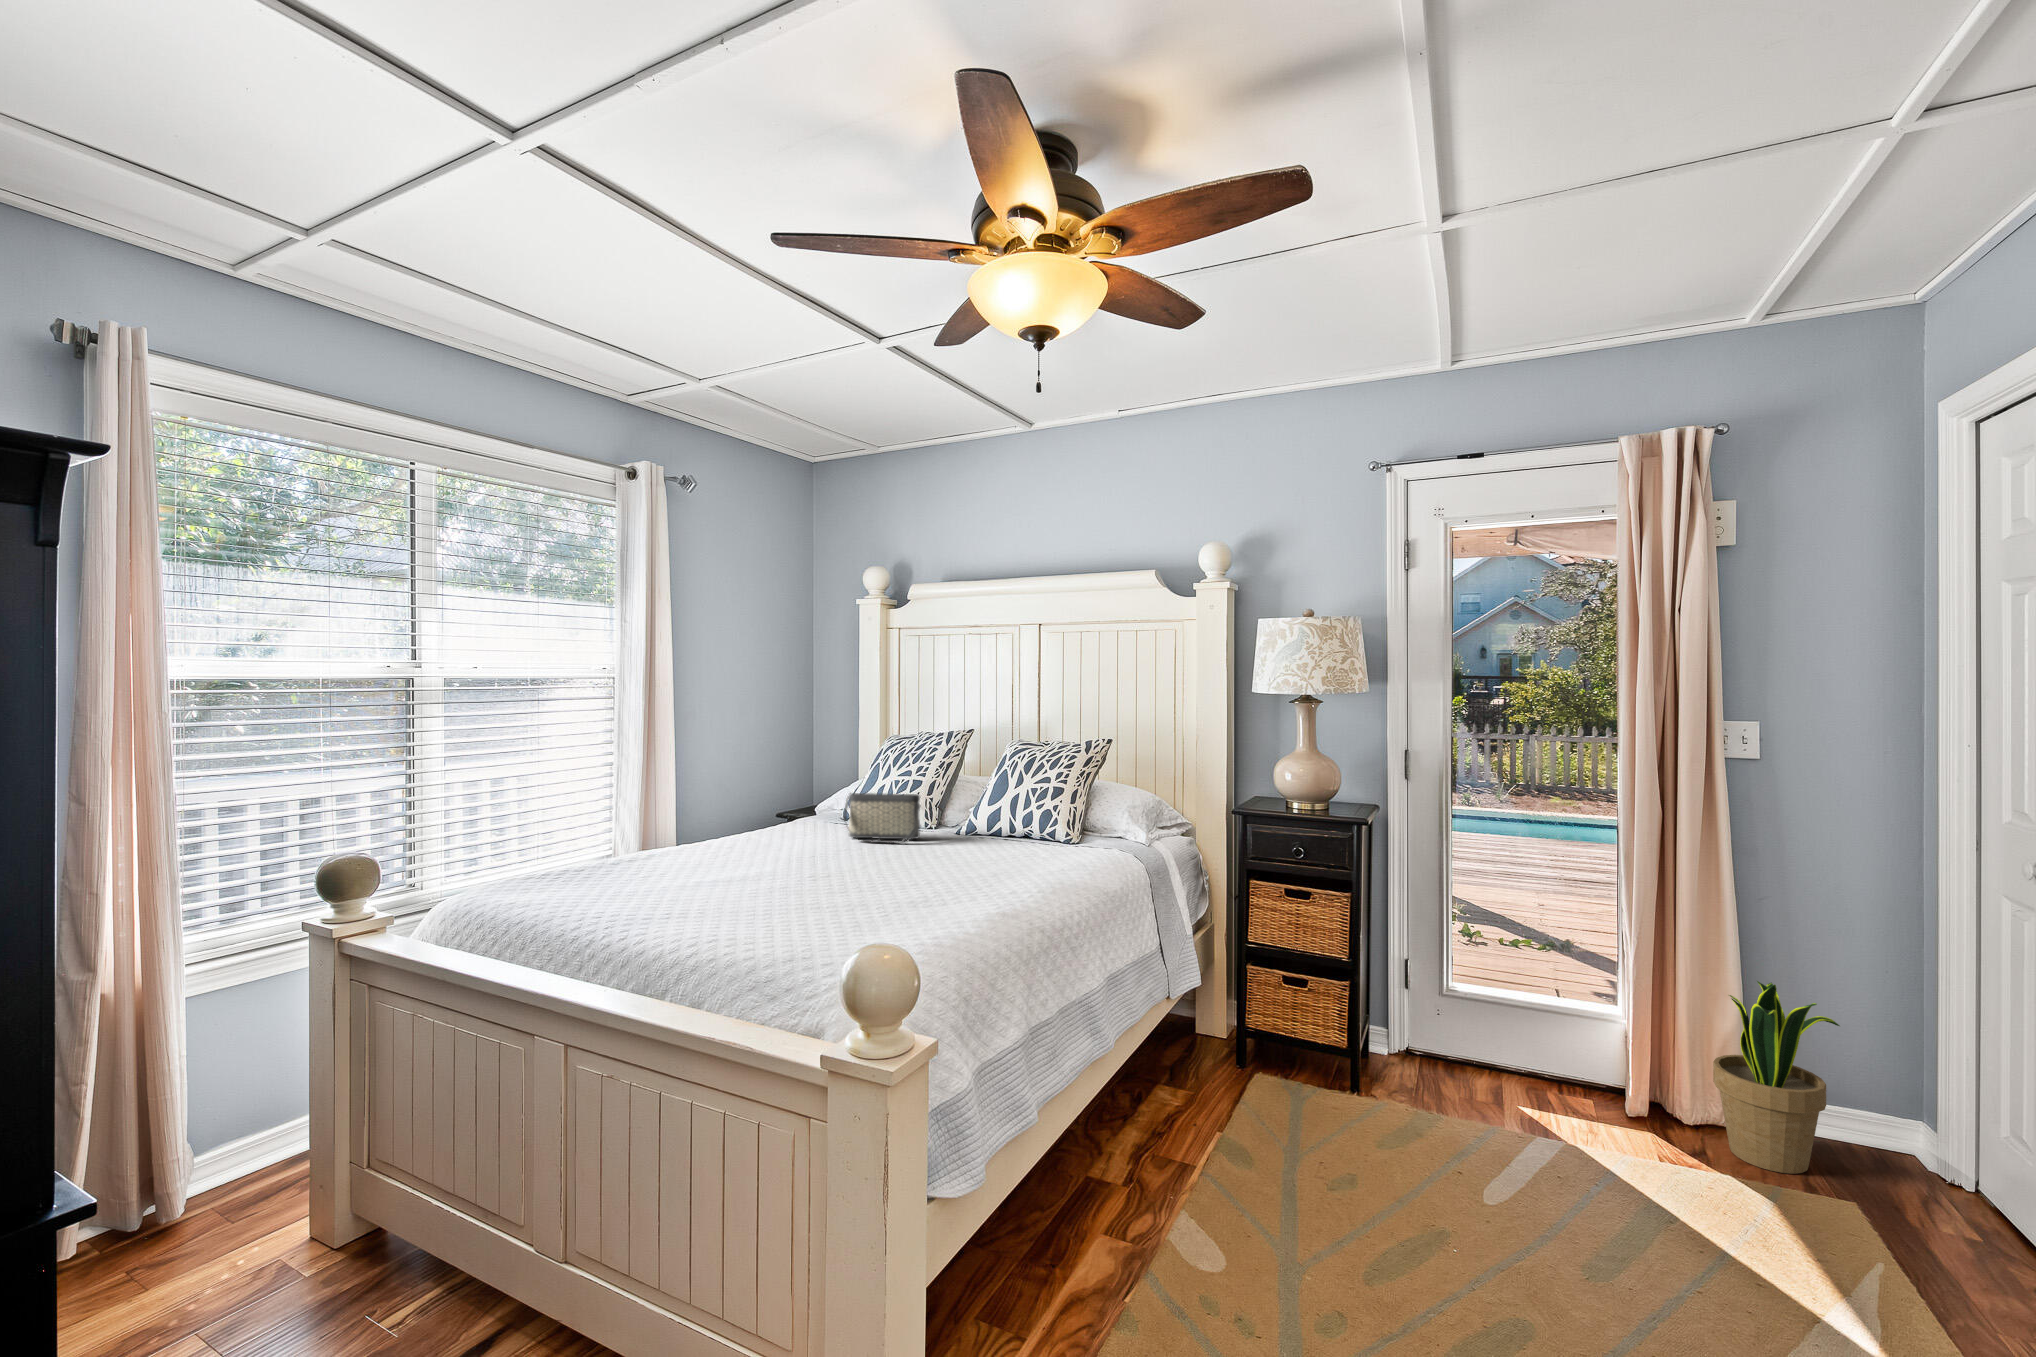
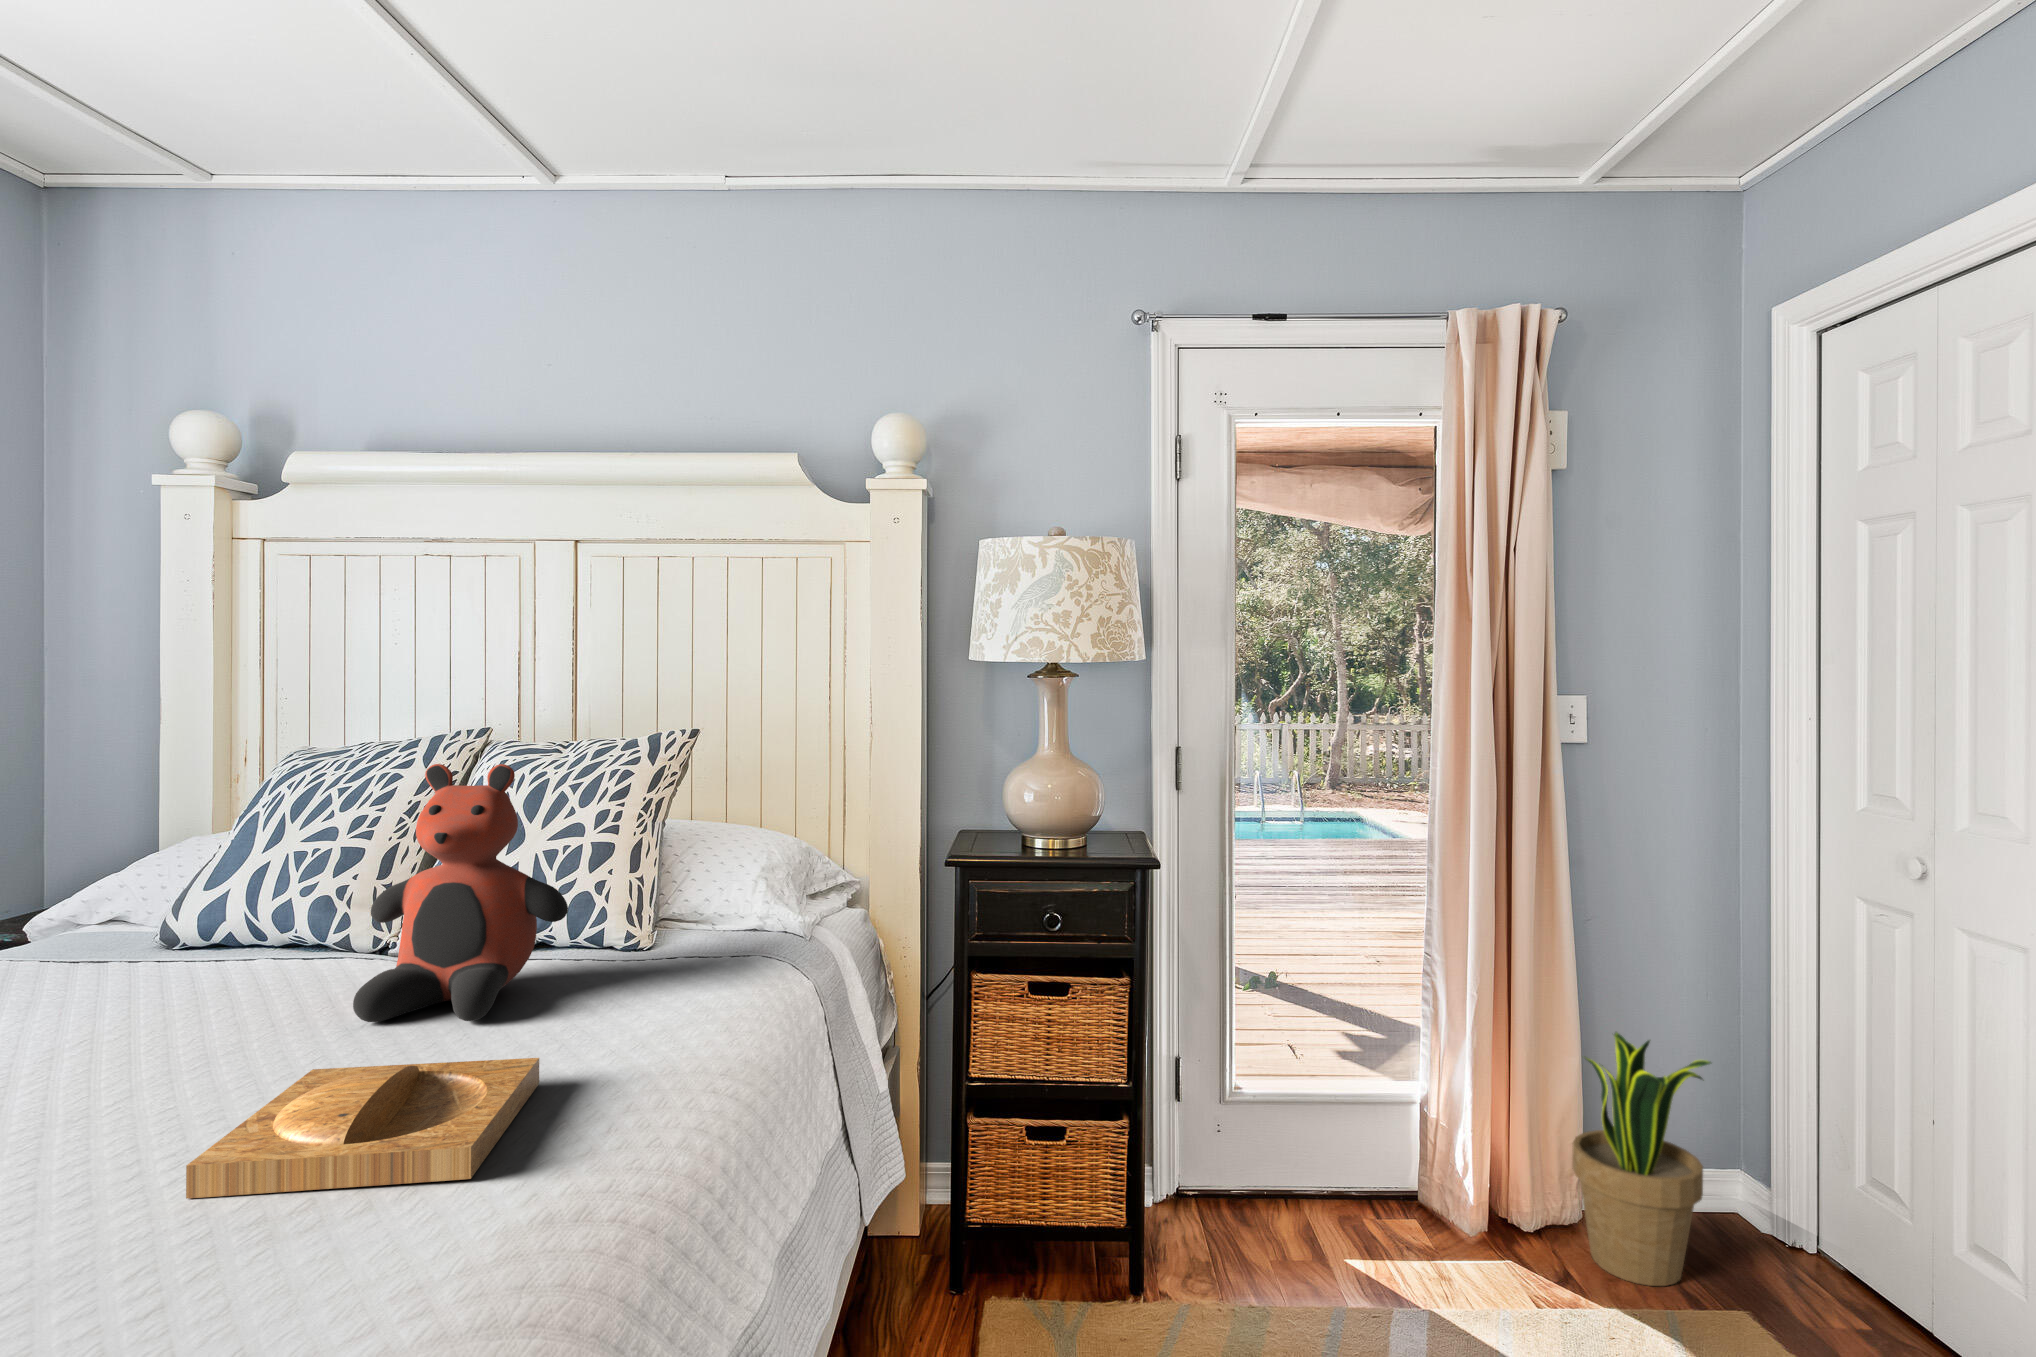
teddy bear: none [931,746,1019,861] -> present [353,764,568,1022]
handbag: present [844,793,921,843] -> none [98,874,319,998]
tray: none [876,865,995,902] -> present [186,1058,539,1199]

